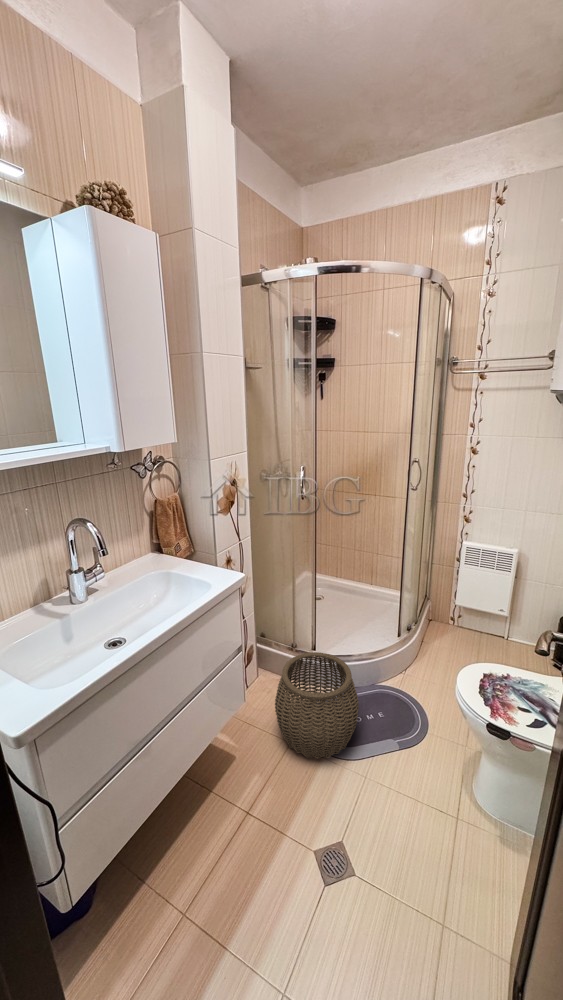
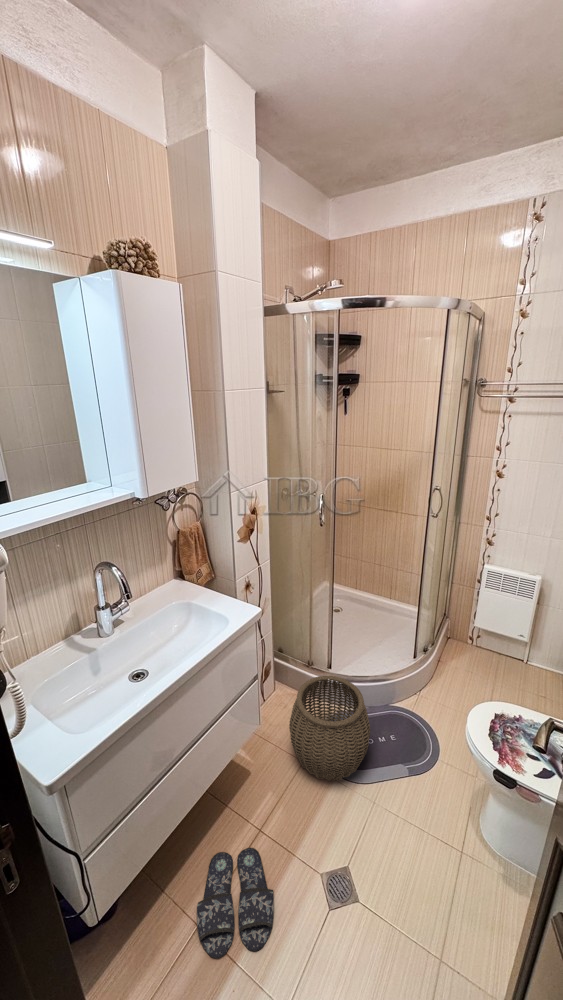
slippers: none [182,830,266,944] -> present [197,848,274,958]

